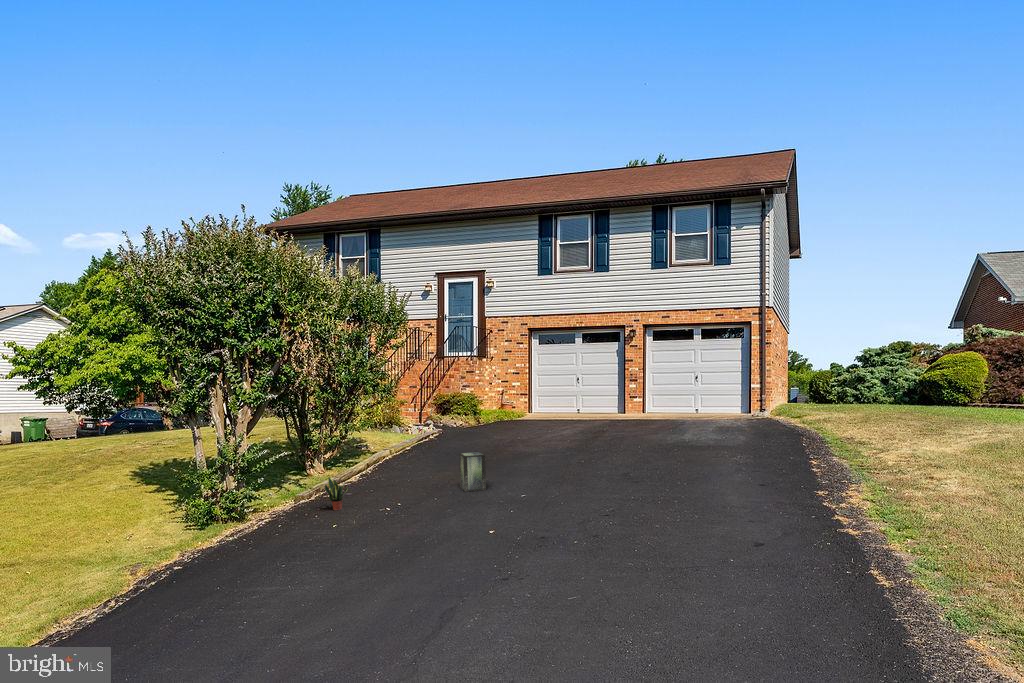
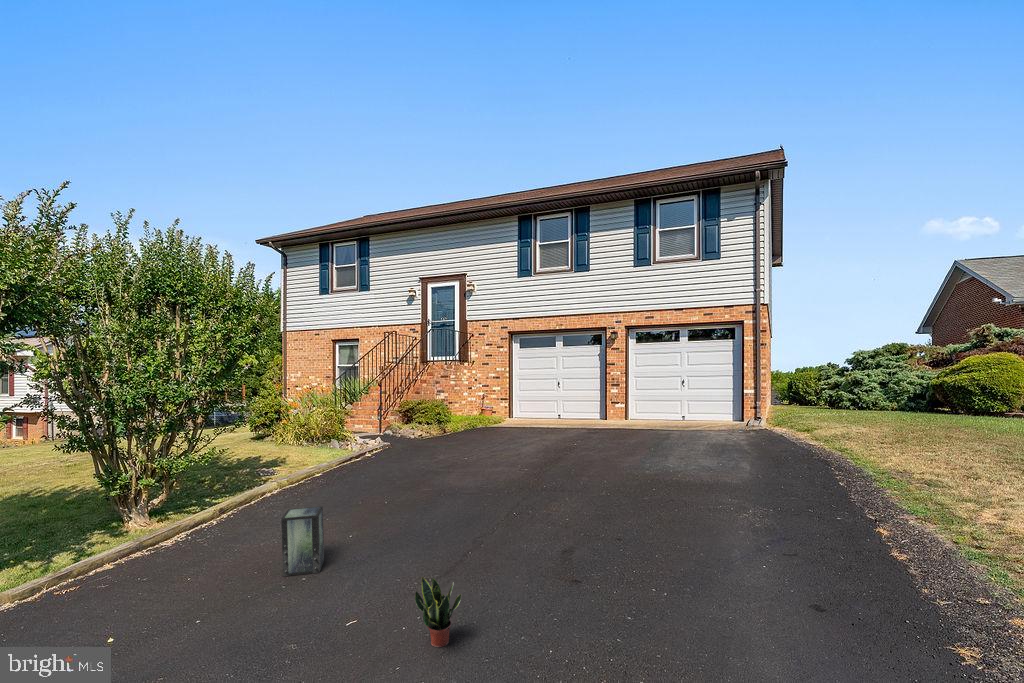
potted plant: present [325,477,348,510] -> present [415,577,461,647]

